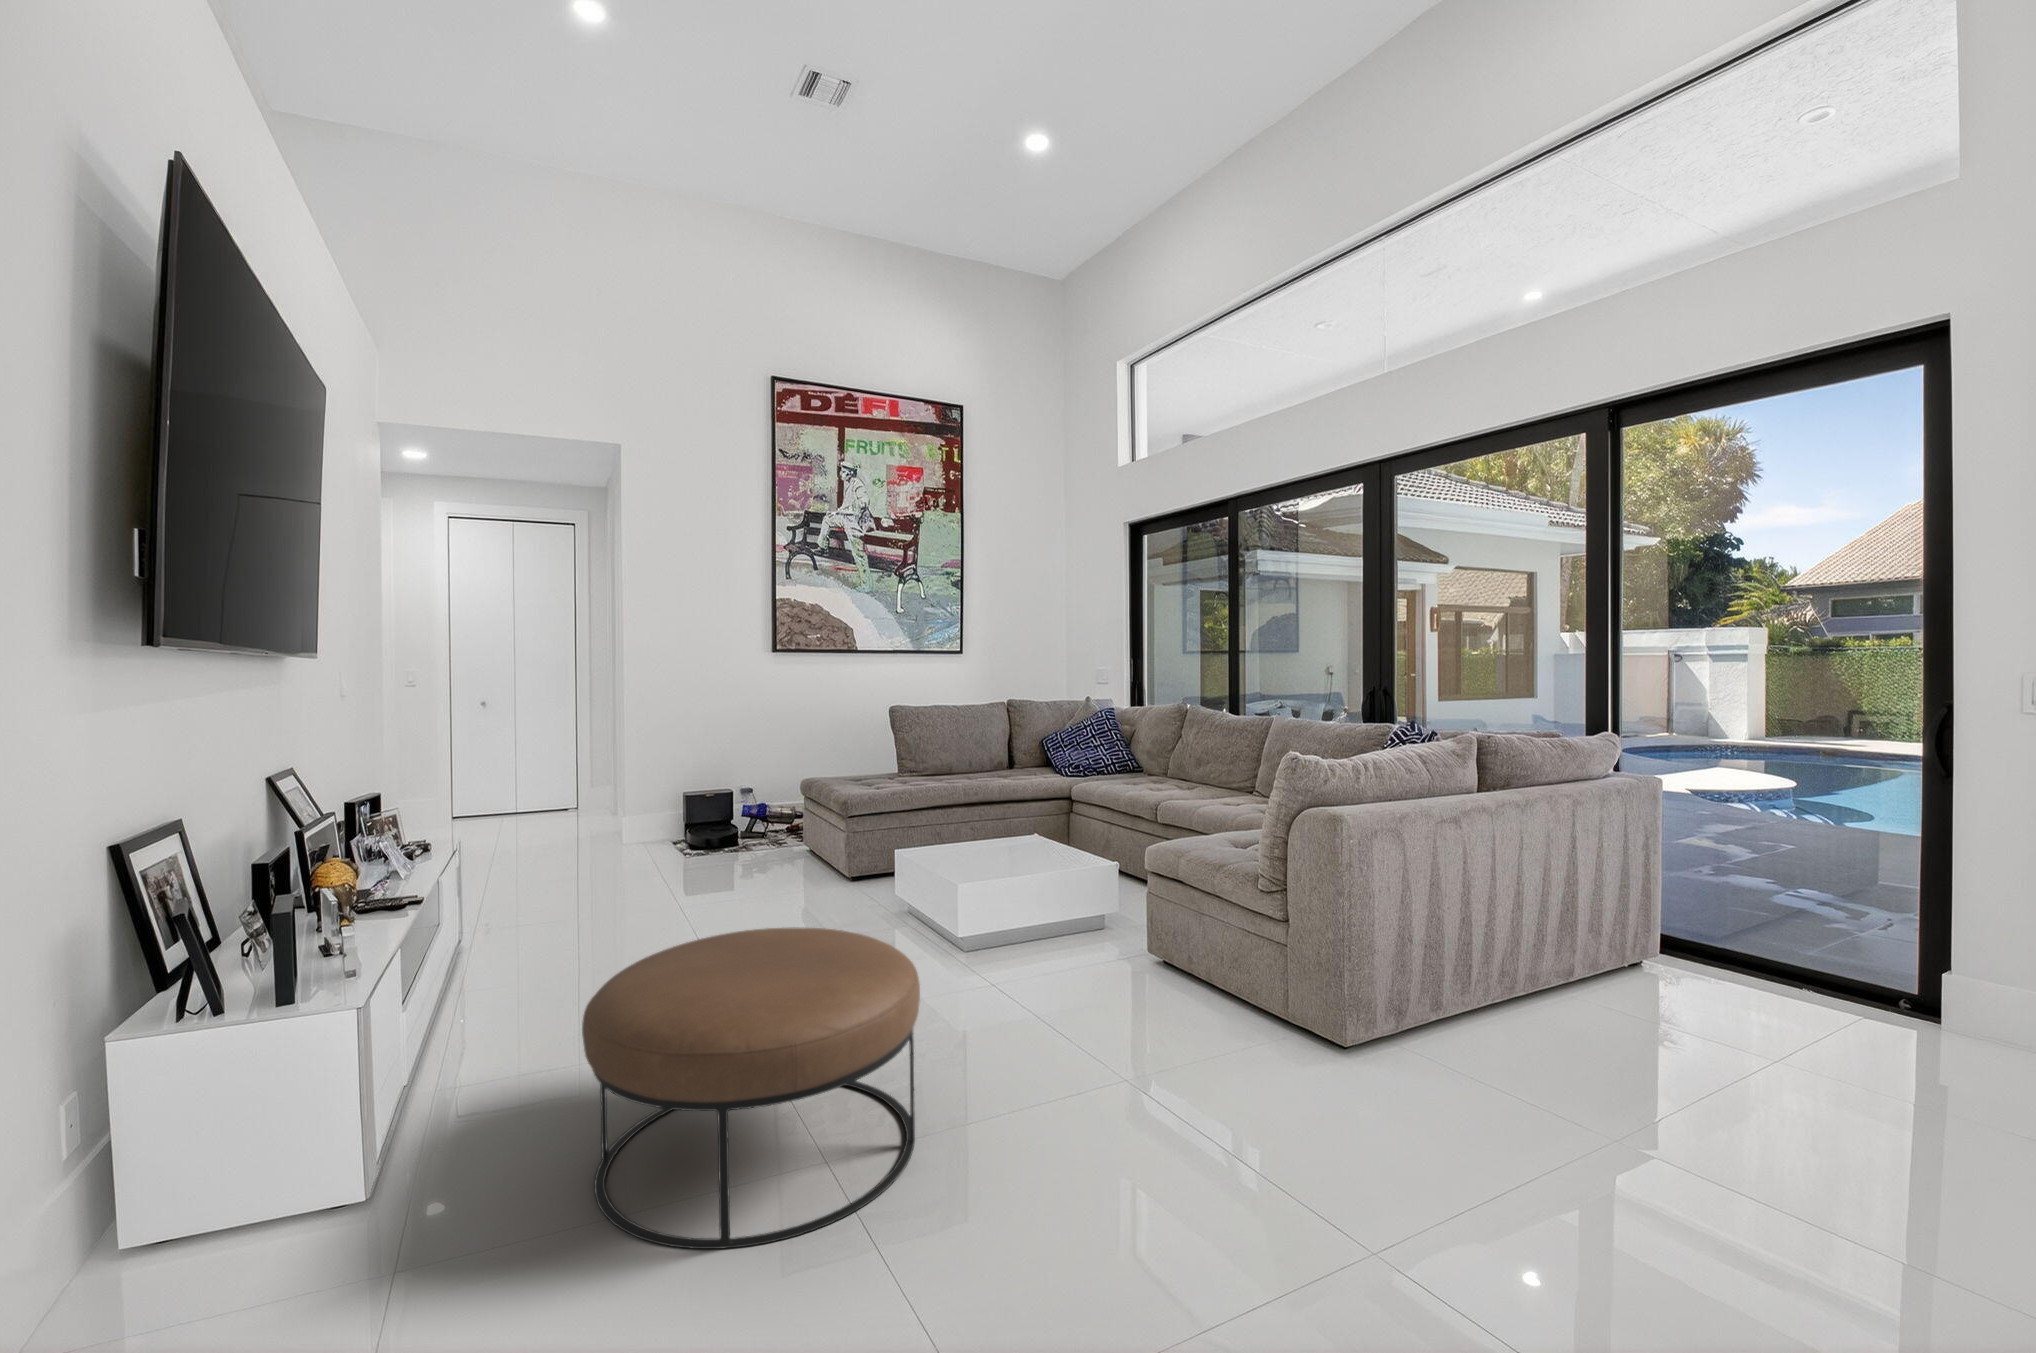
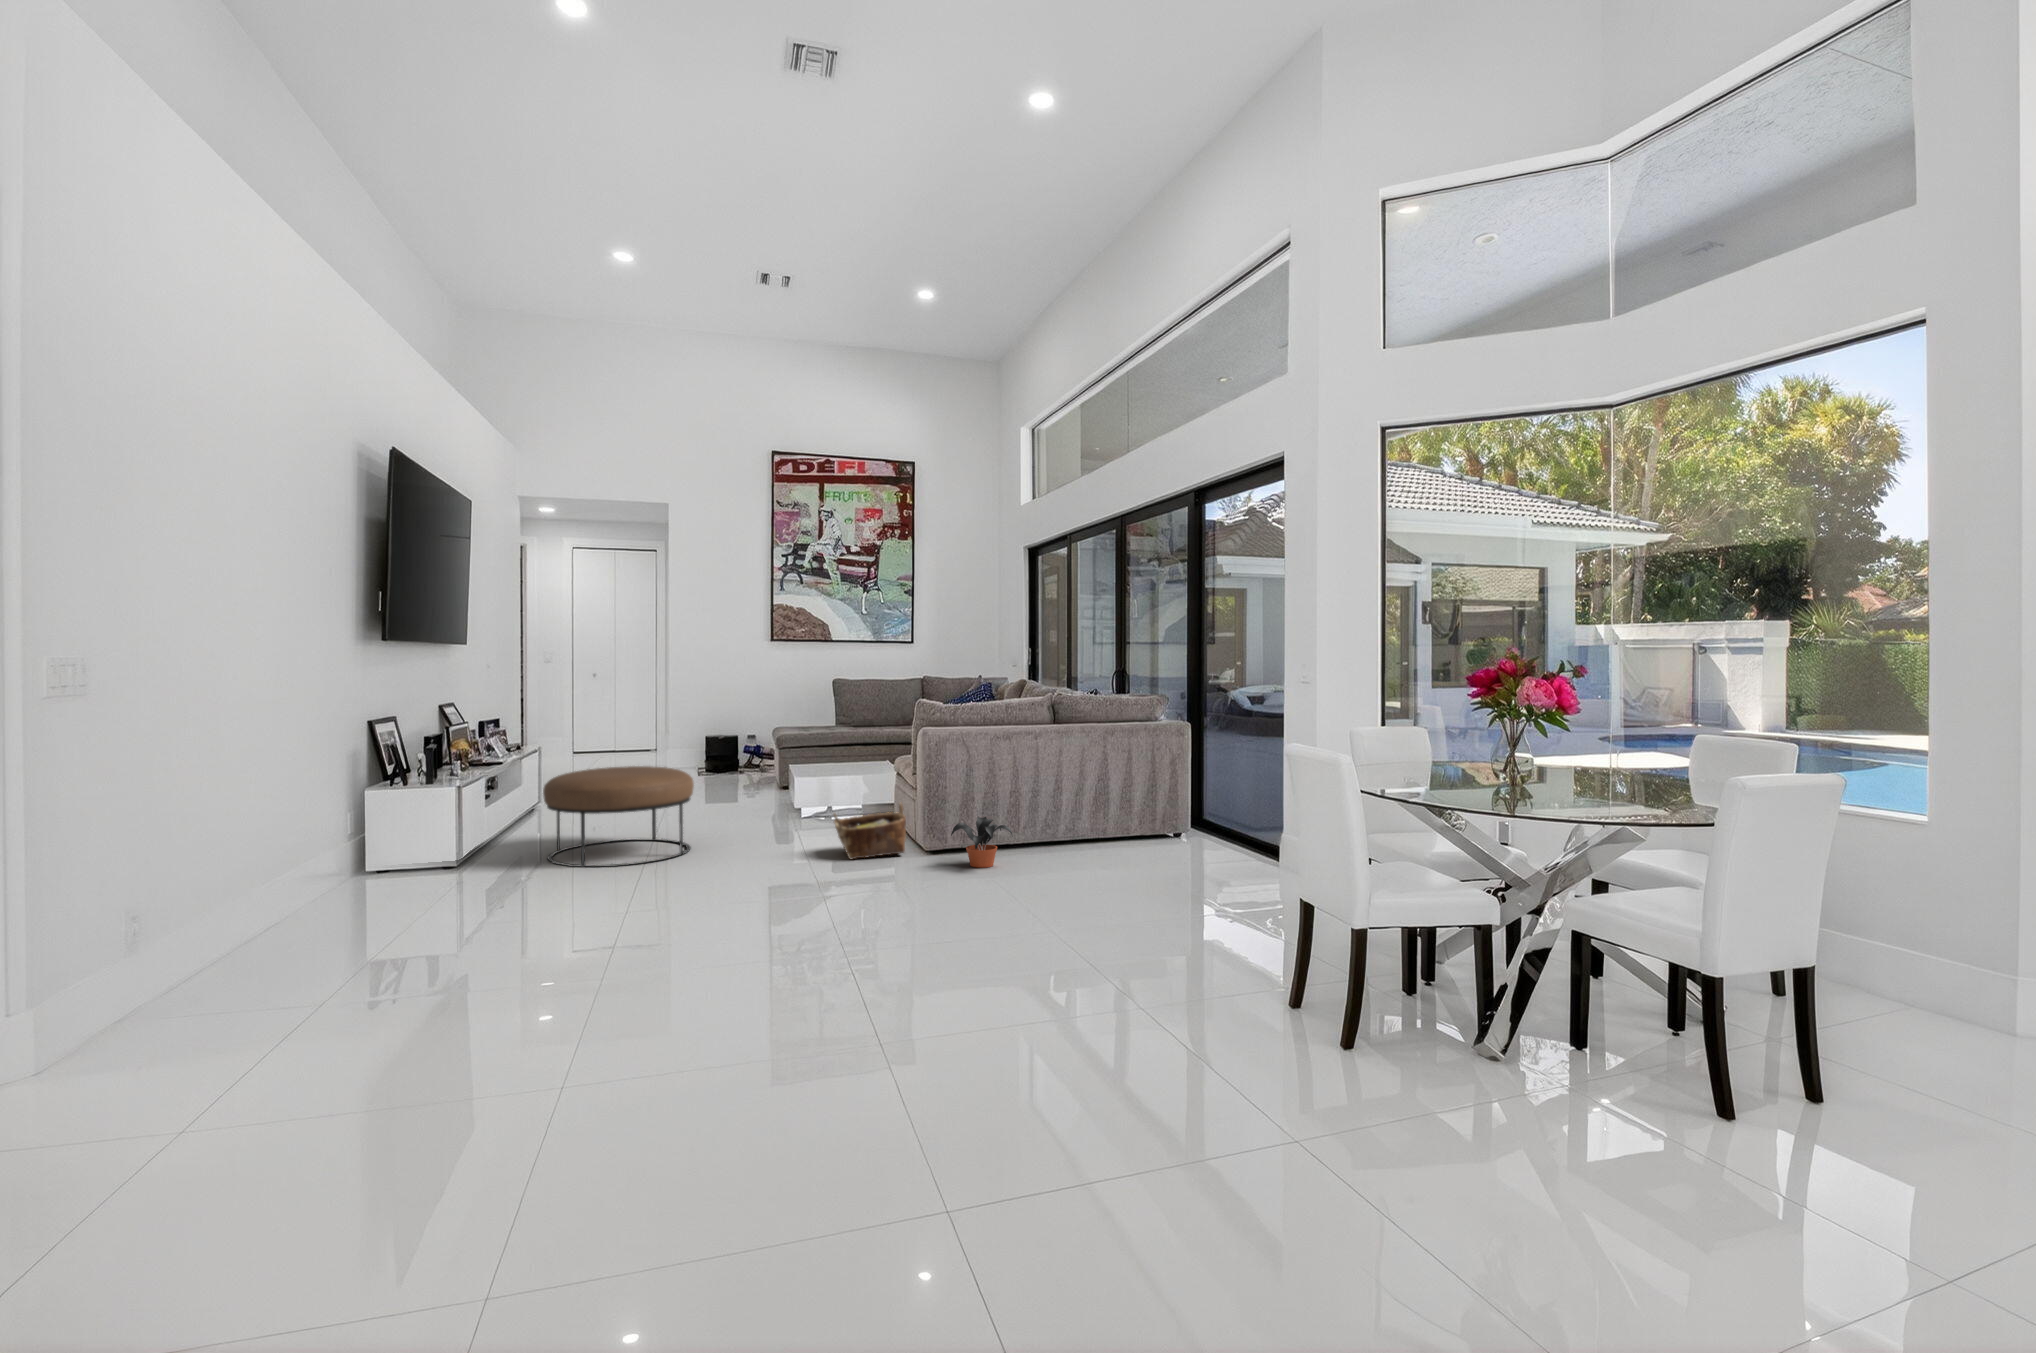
woven basket: none [1213,974,1369,1120] -> present [833,803,906,859]
potted plant: none [1502,1004,1654,1127] -> present [951,817,1013,868]

